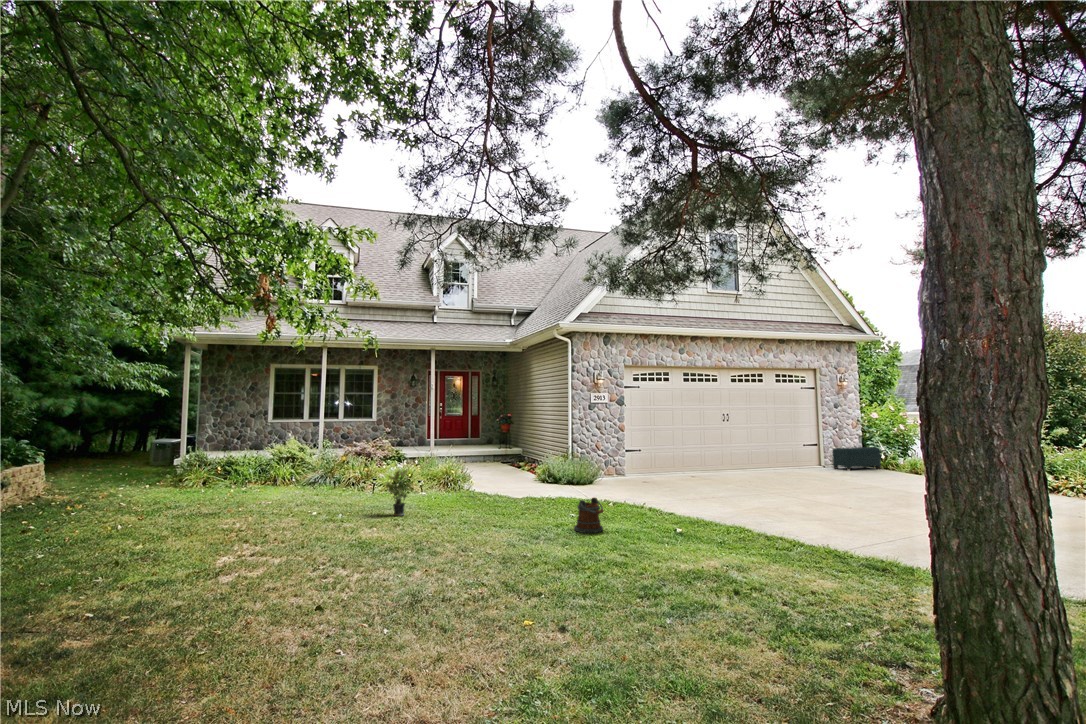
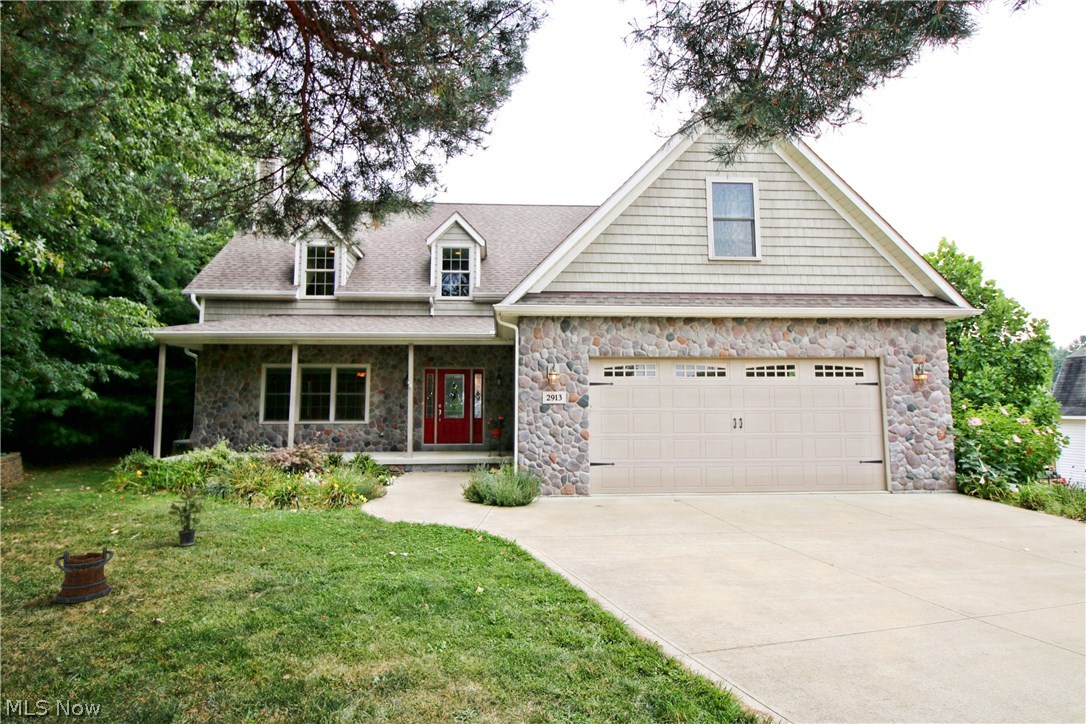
bench: present [832,447,881,470] -> none [904,466,982,499]
bucket: present [574,498,604,533] -> present [55,546,114,603]

